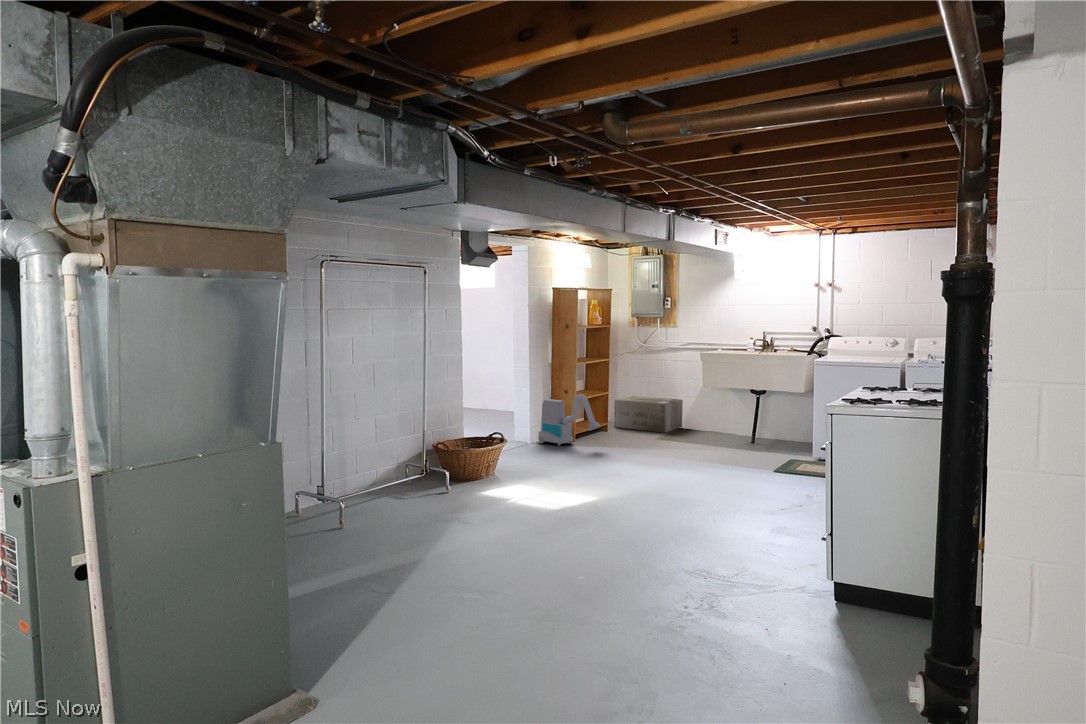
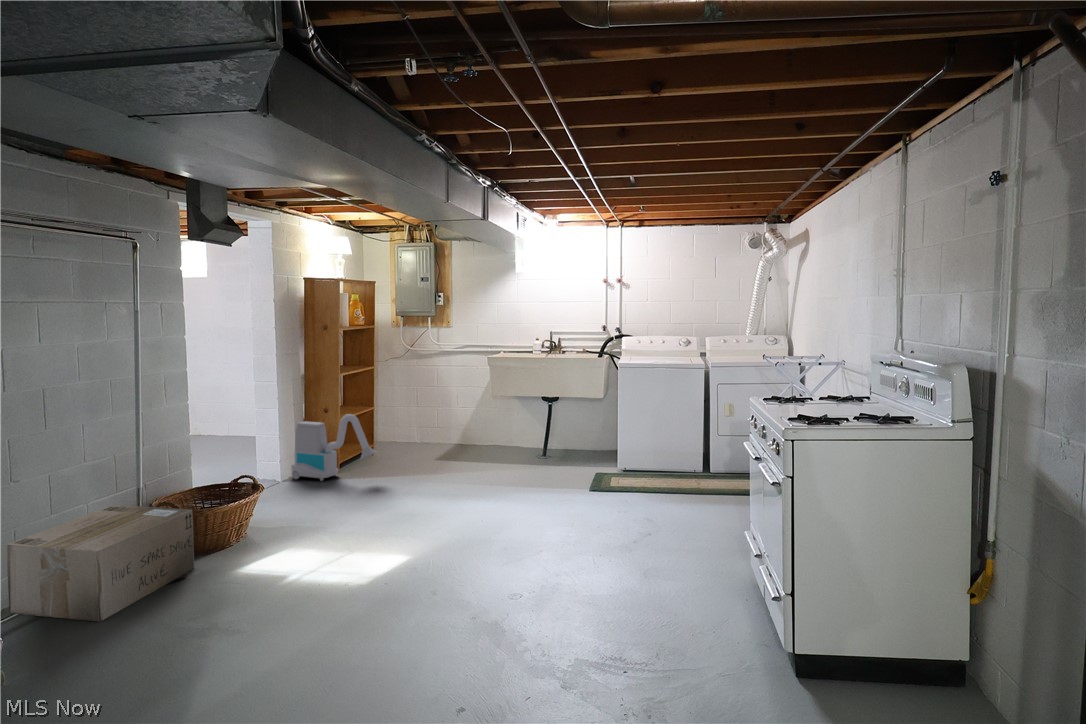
cardboard box: present [614,396,683,433] -> present [6,505,194,622]

